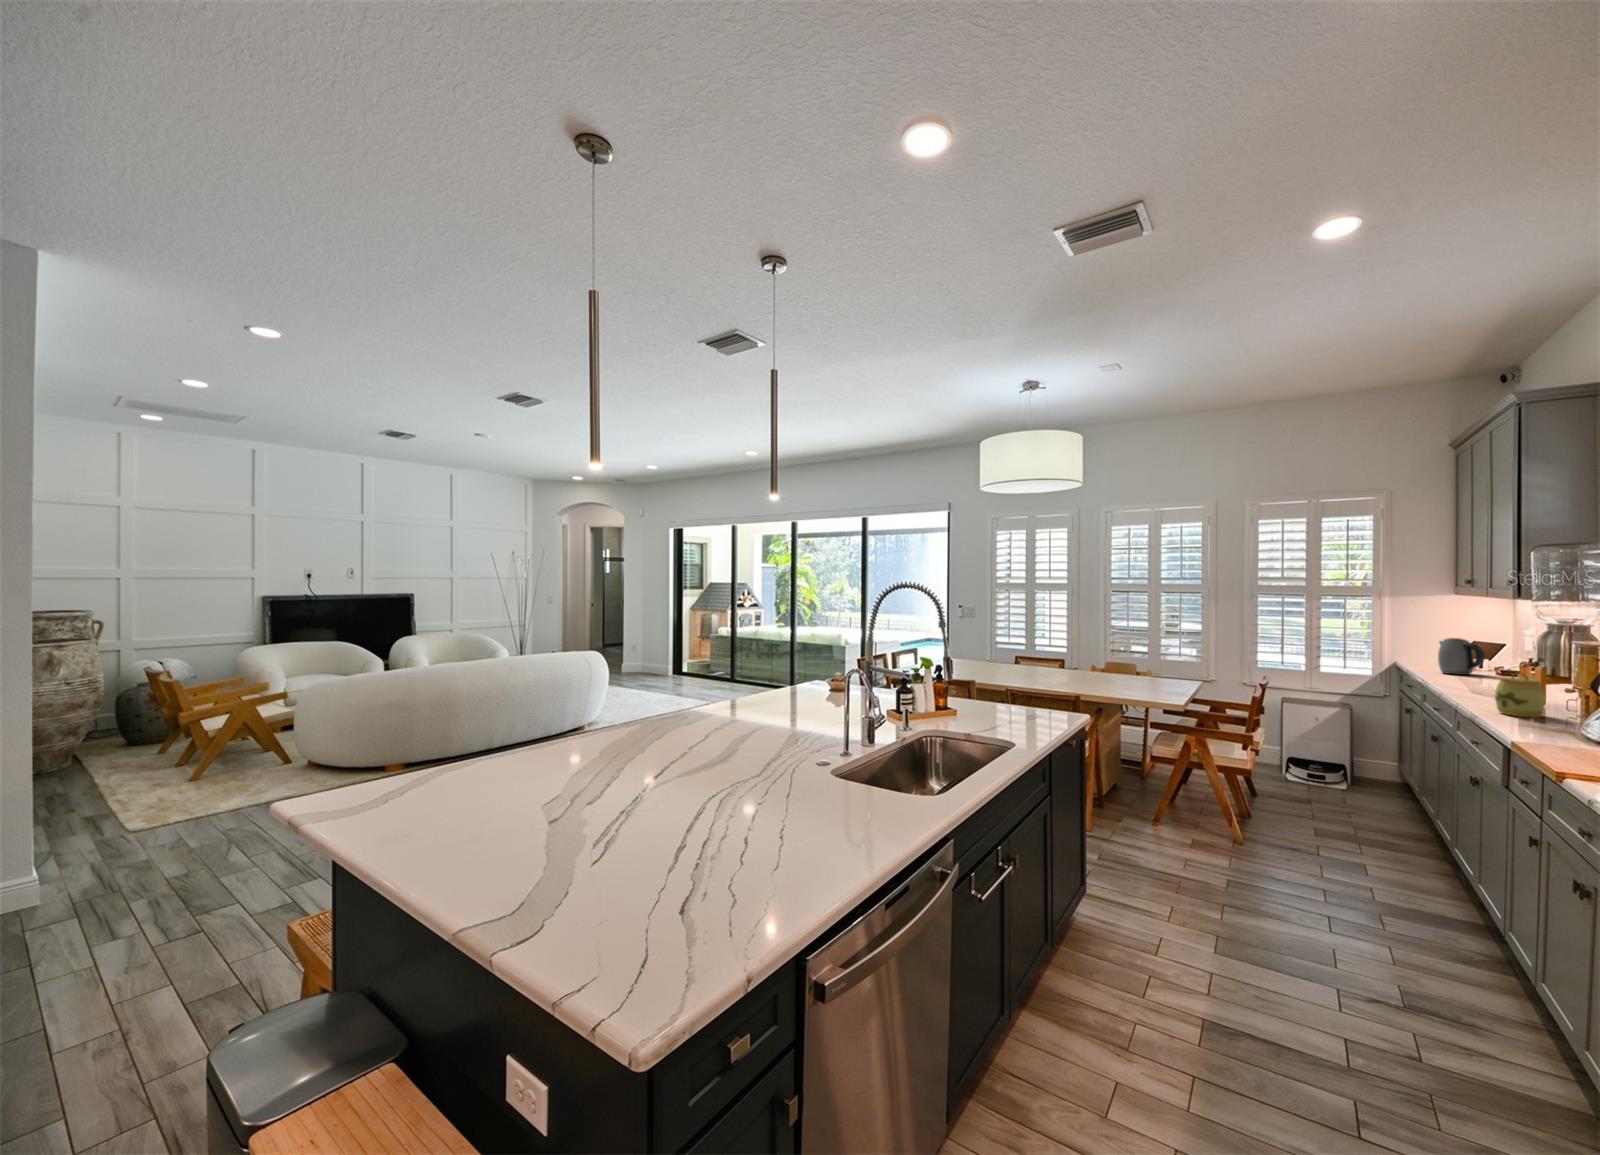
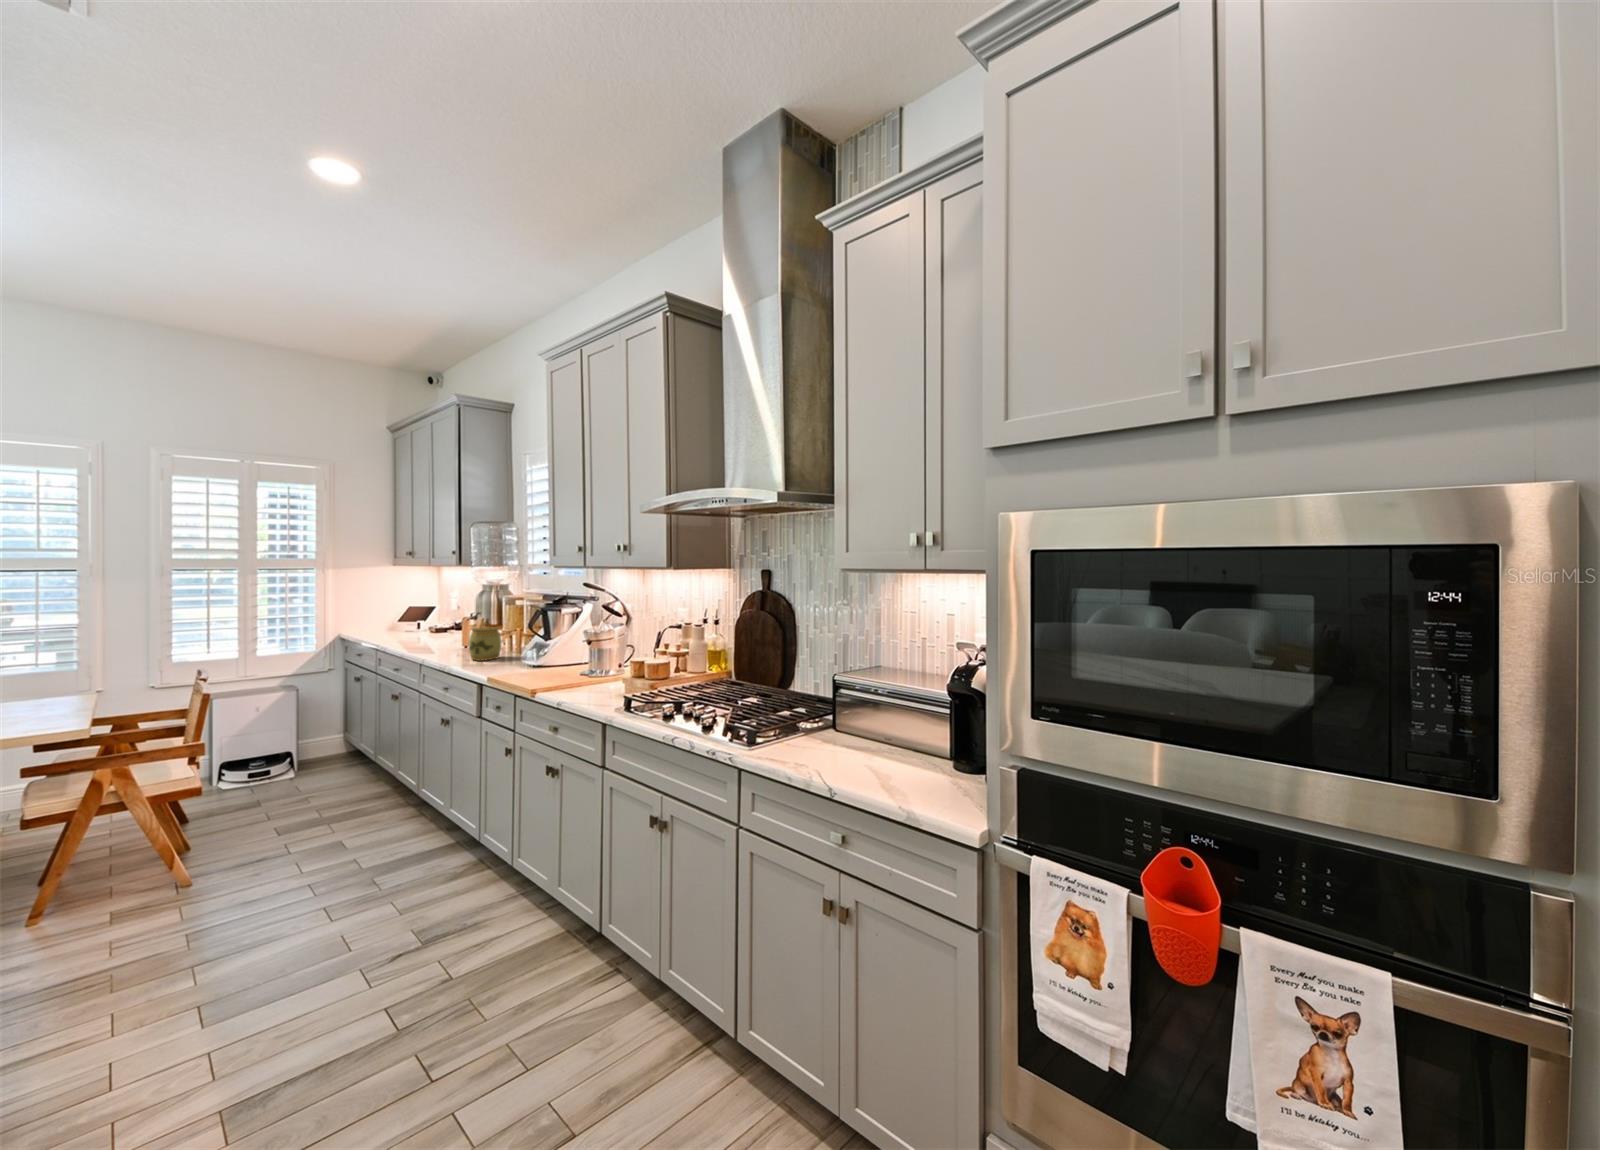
kettle: present [1438,638,1485,675] -> none [387,603,425,637]

